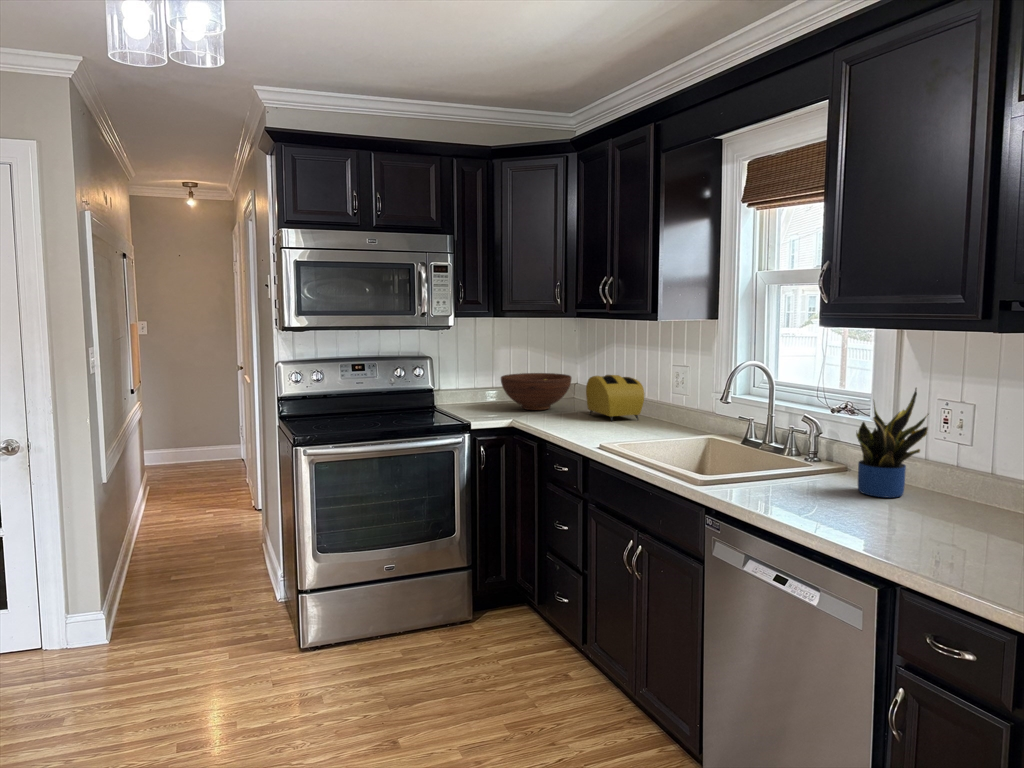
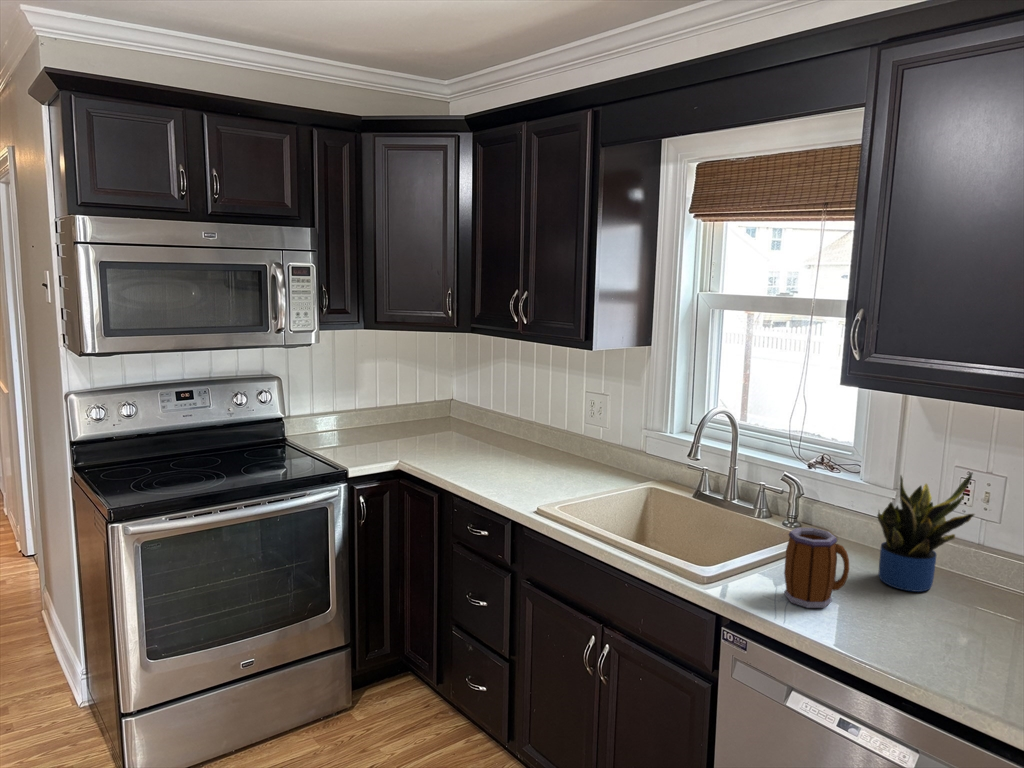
fruit bowl: present [501,373,572,410] -> none [371,392,457,440]
toaster: present [586,375,644,421] -> none [480,400,553,459]
mug: none [760,438,810,500] -> present [784,528,849,608]

